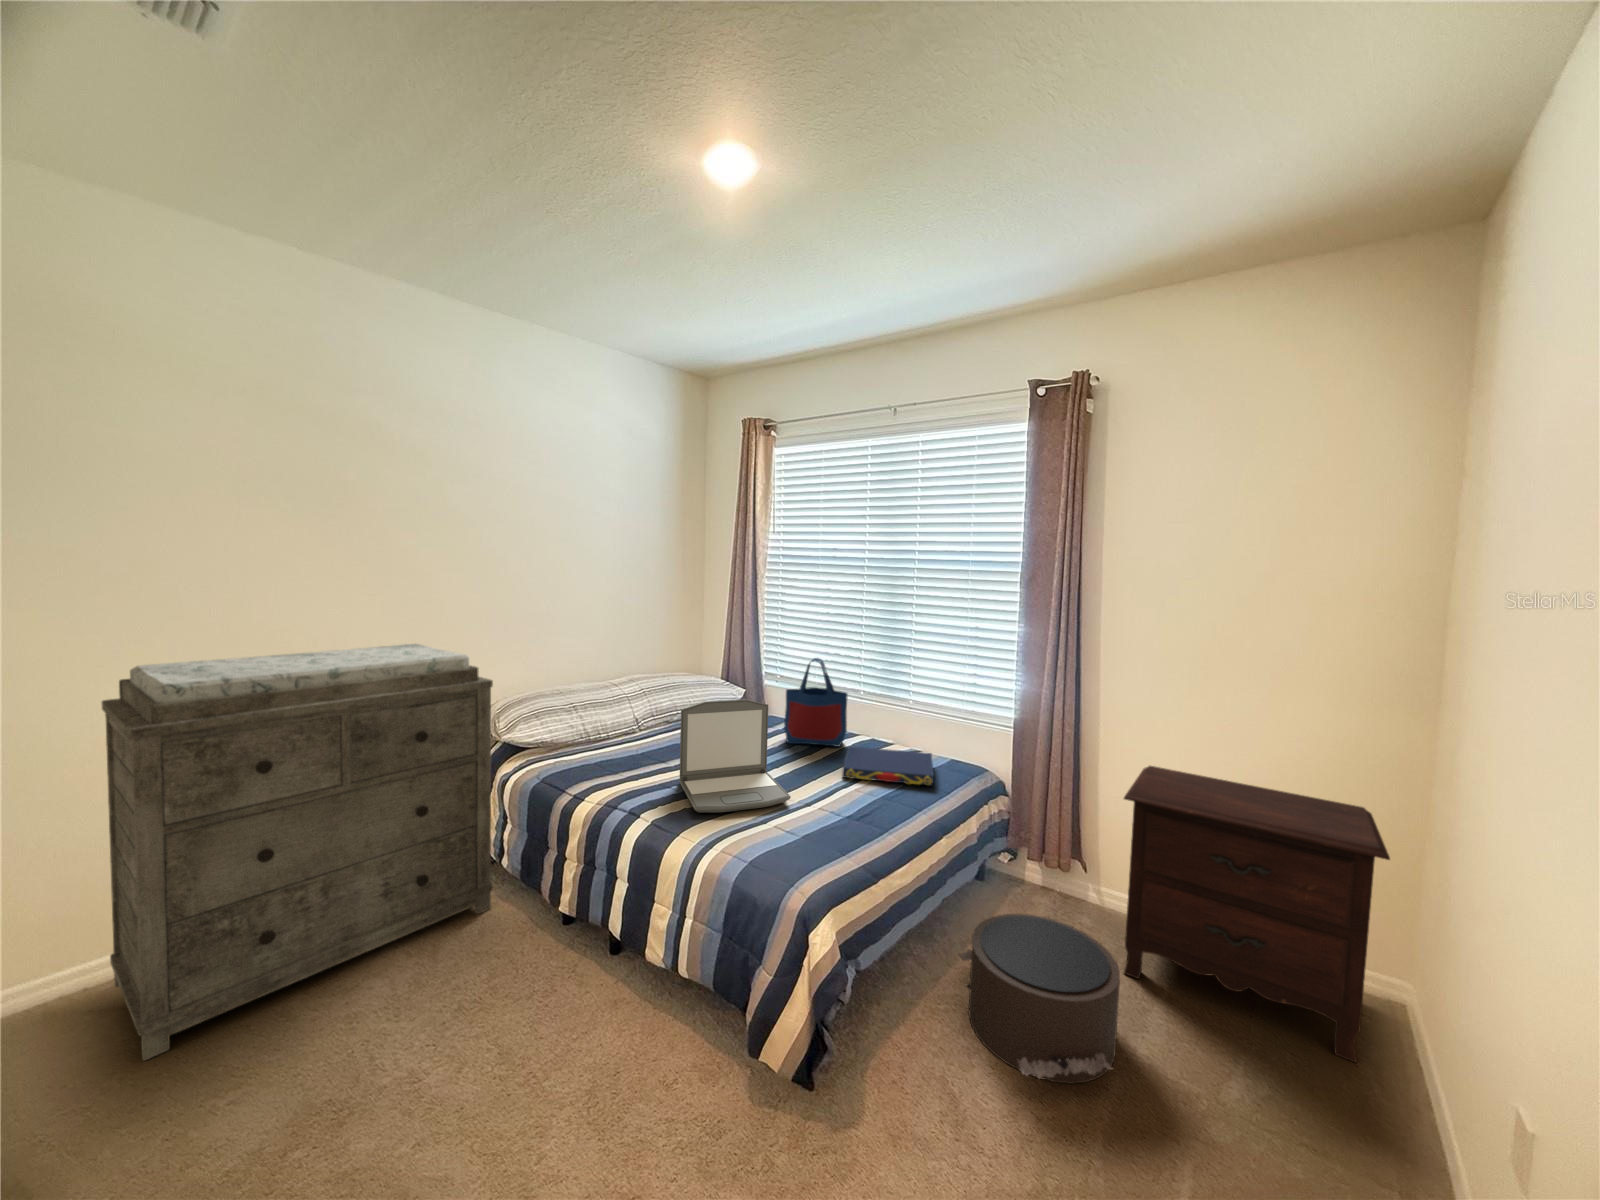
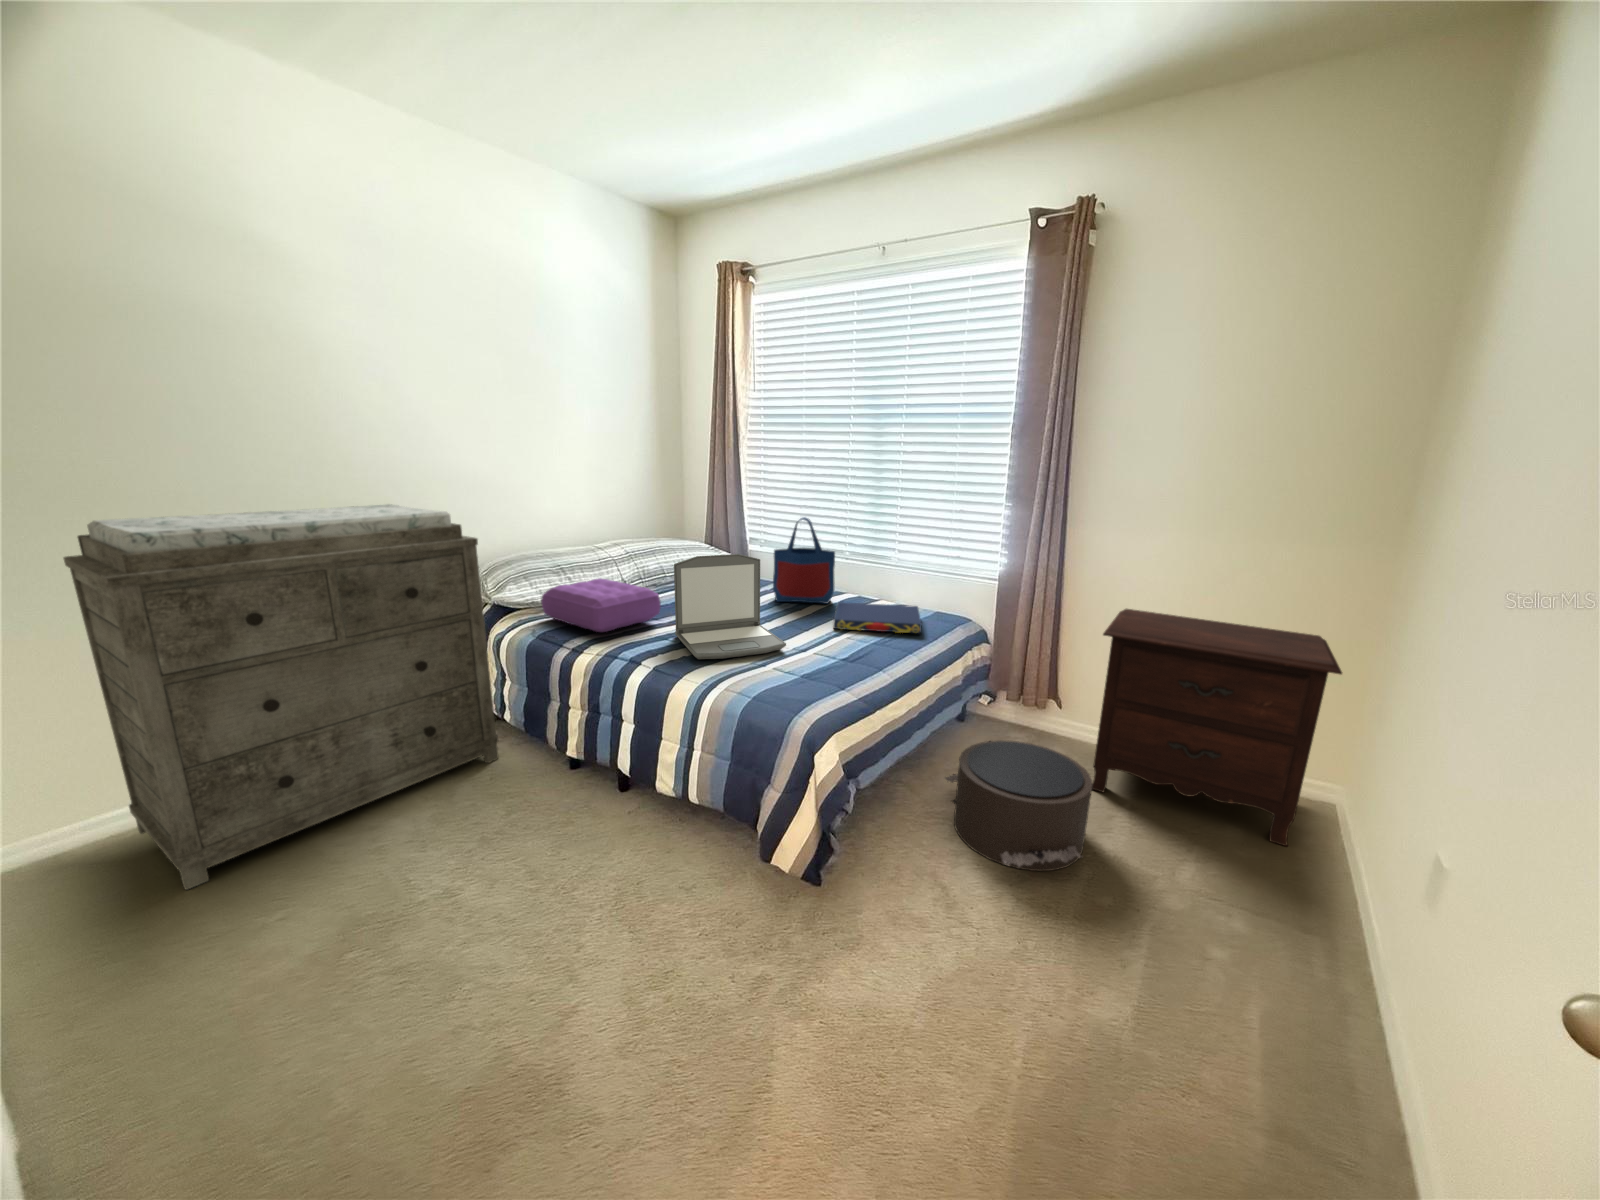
pillow: none [550,718,668,777] -> present [541,578,661,632]

